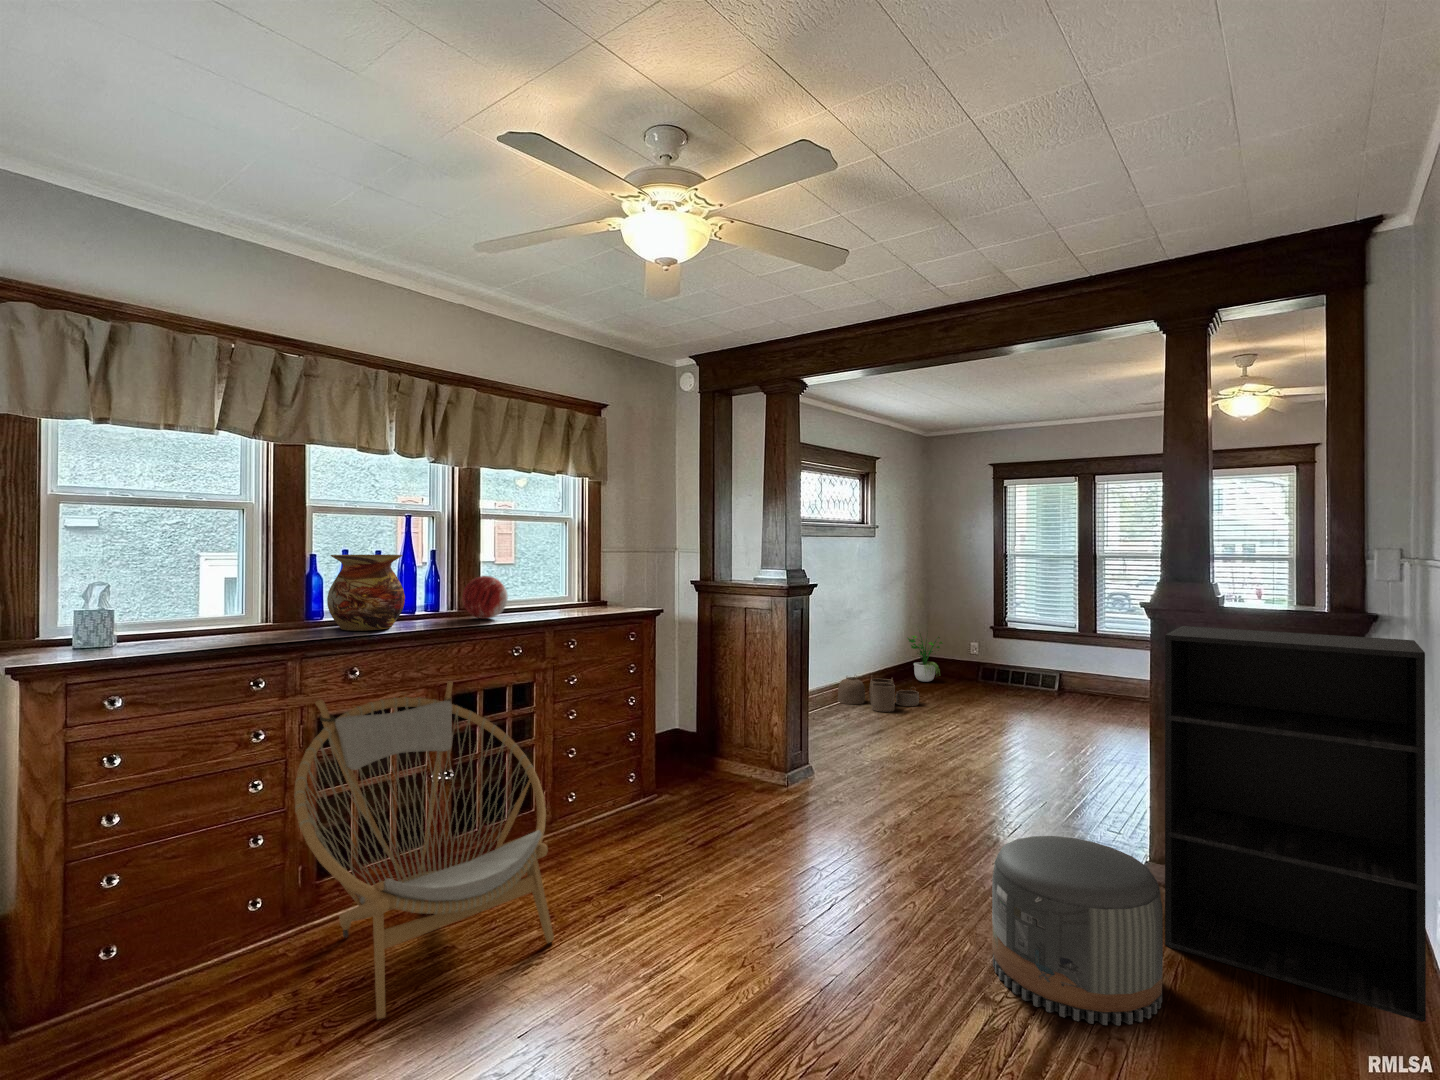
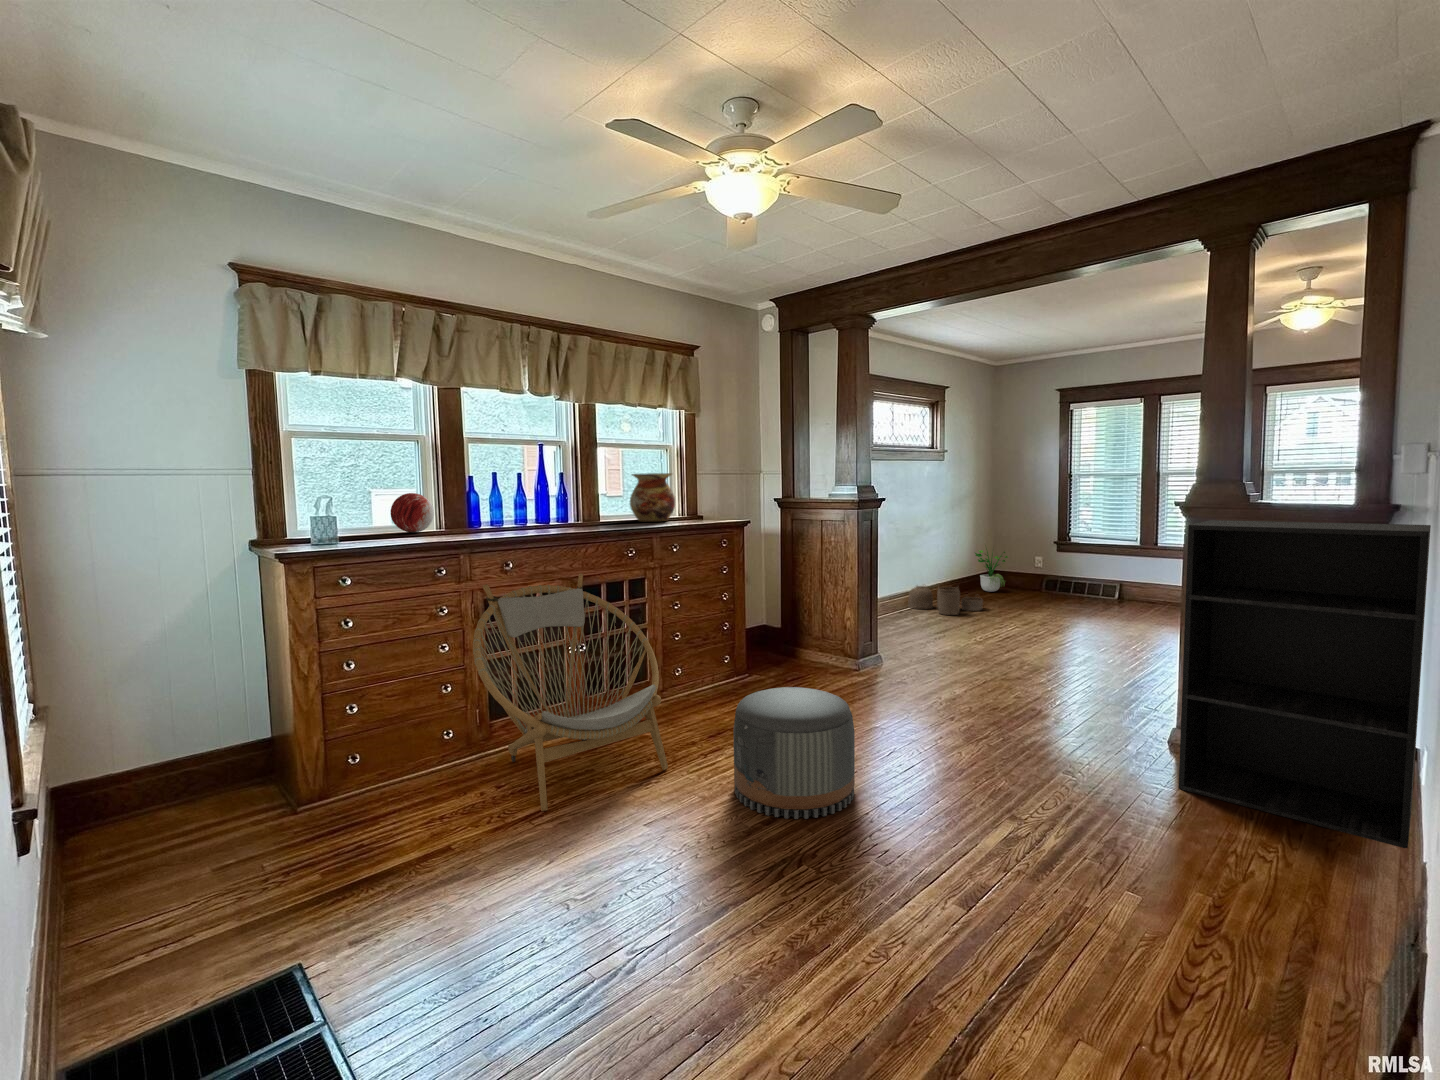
vase: present [327,555,405,631] -> present [630,473,675,522]
decorative orb: present [462,576,508,619] -> present [391,493,434,532]
pouf: present [992,836,1163,1025] -> present [733,687,855,819]

